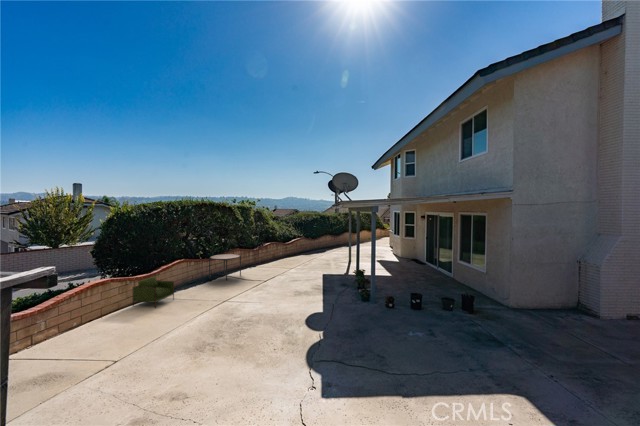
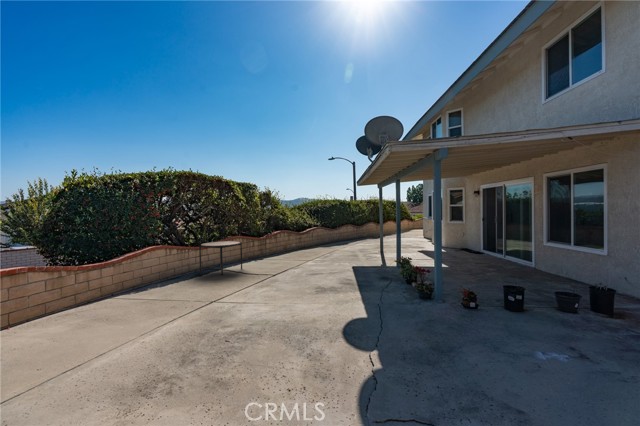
armchair: present [133,277,174,308] -> none [73,266,140,313]

